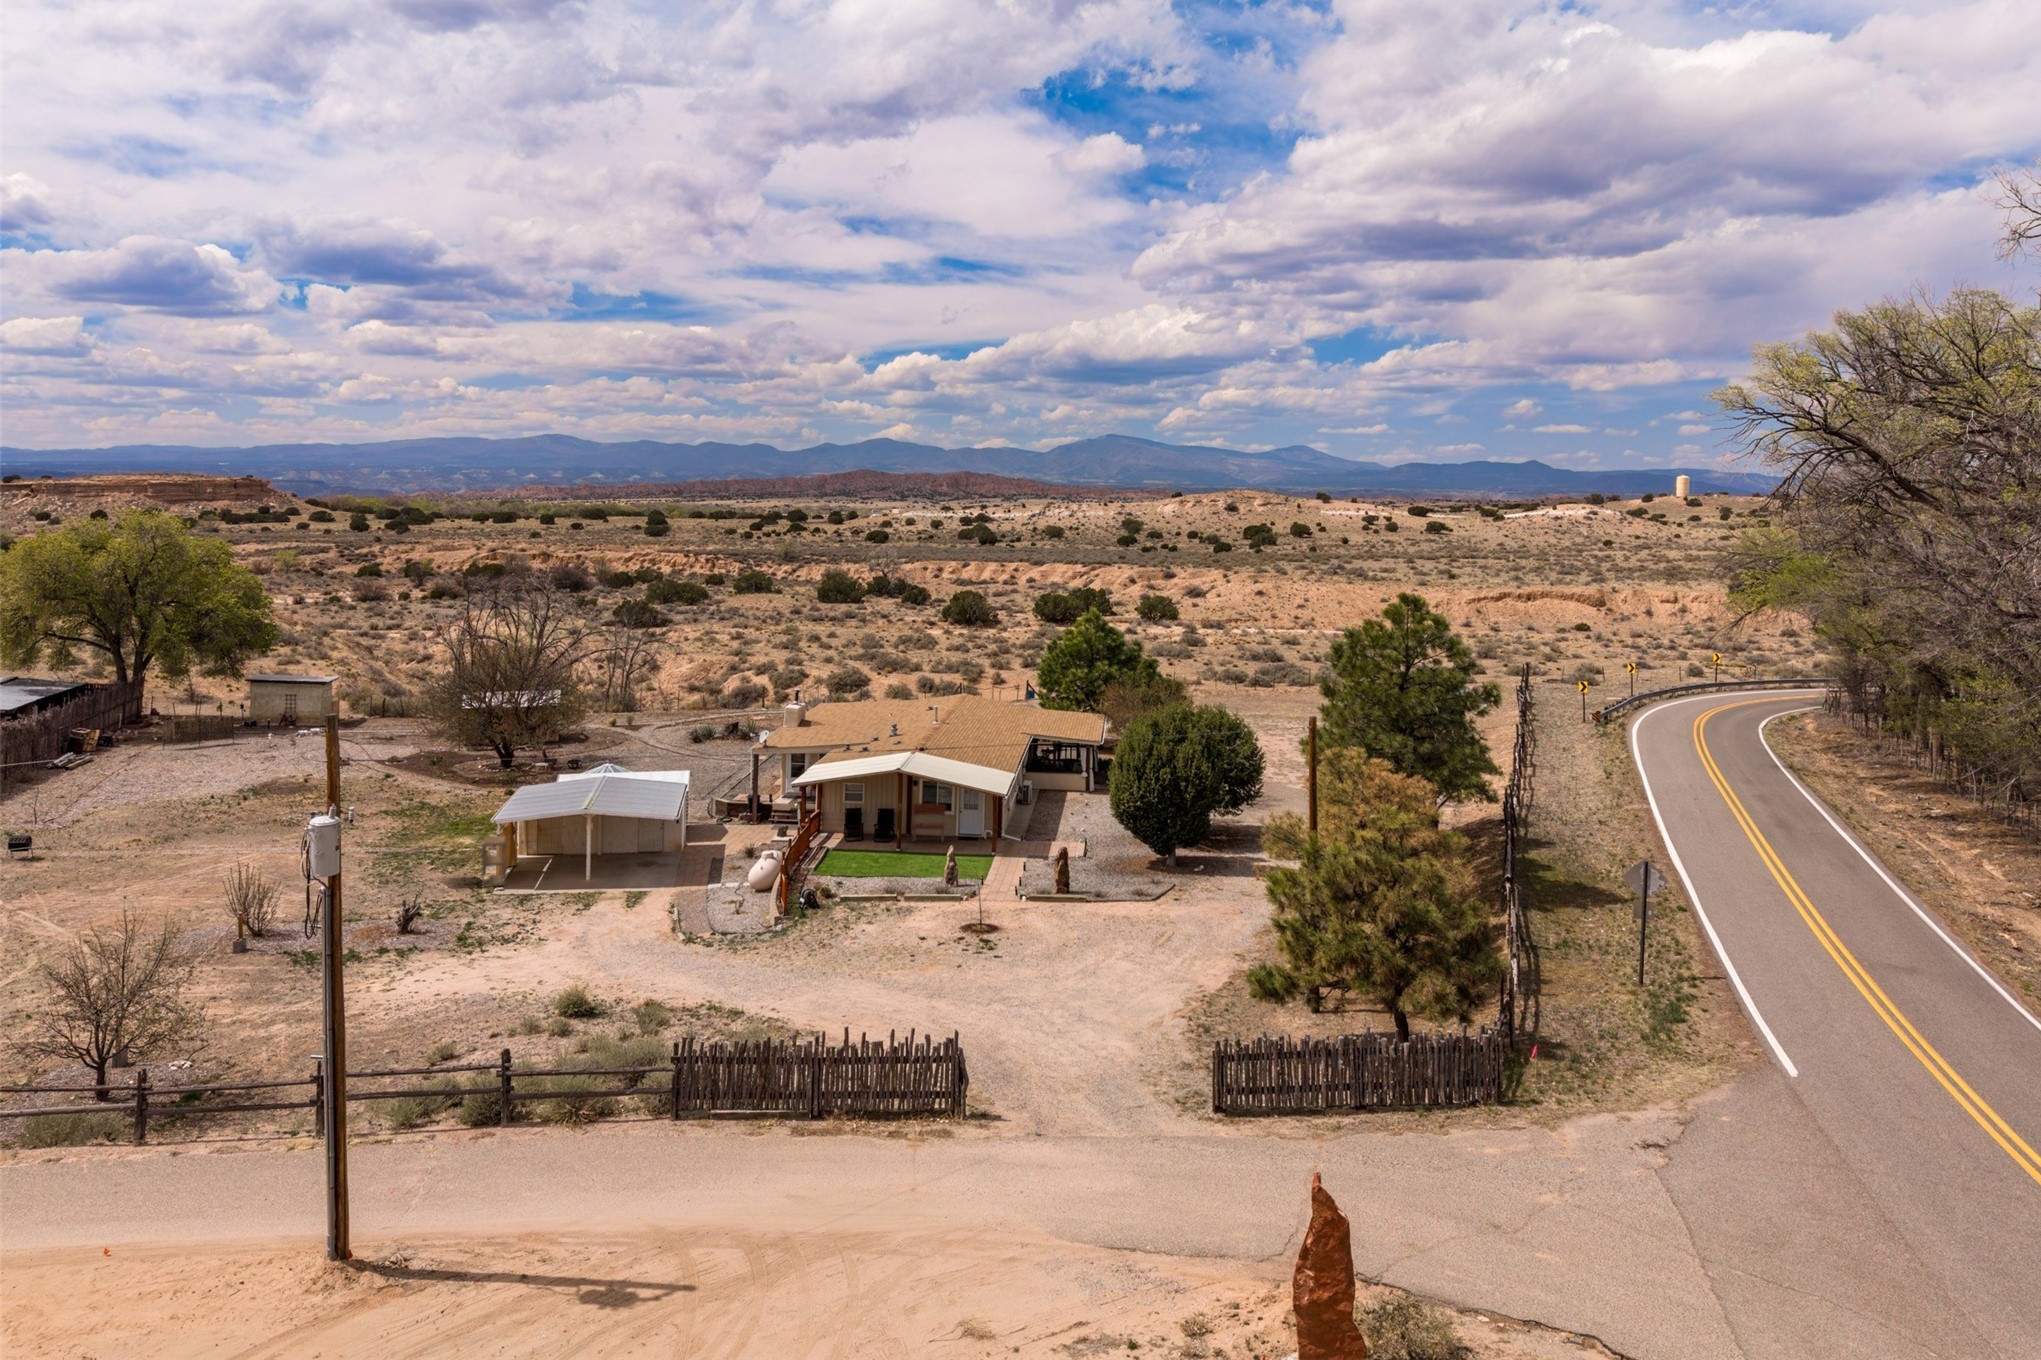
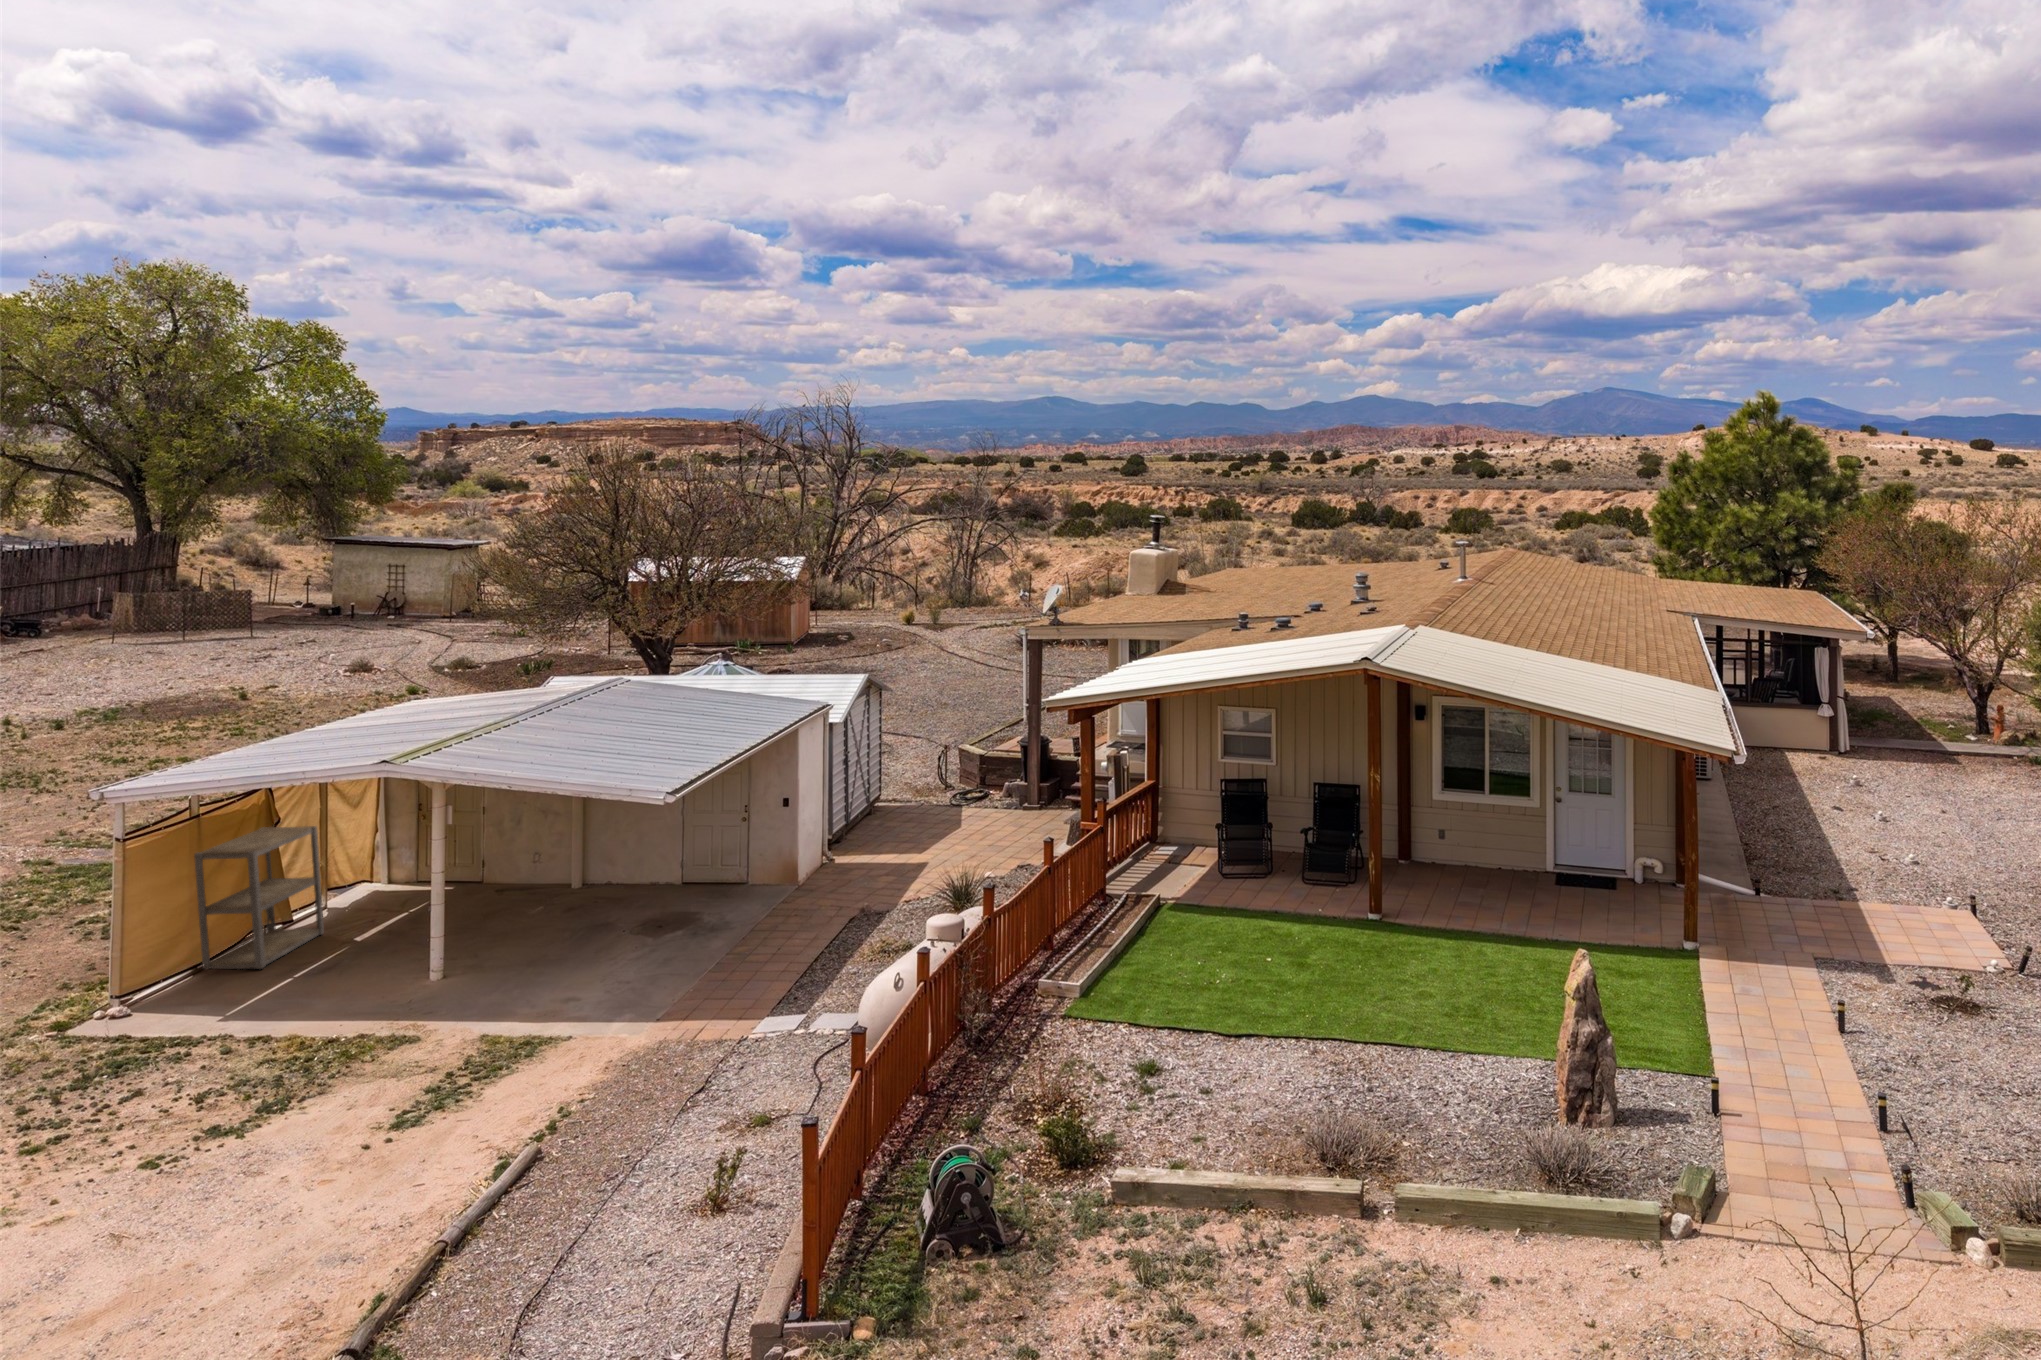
bench: present [911,803,946,841] -> none [1405,771,1506,887]

